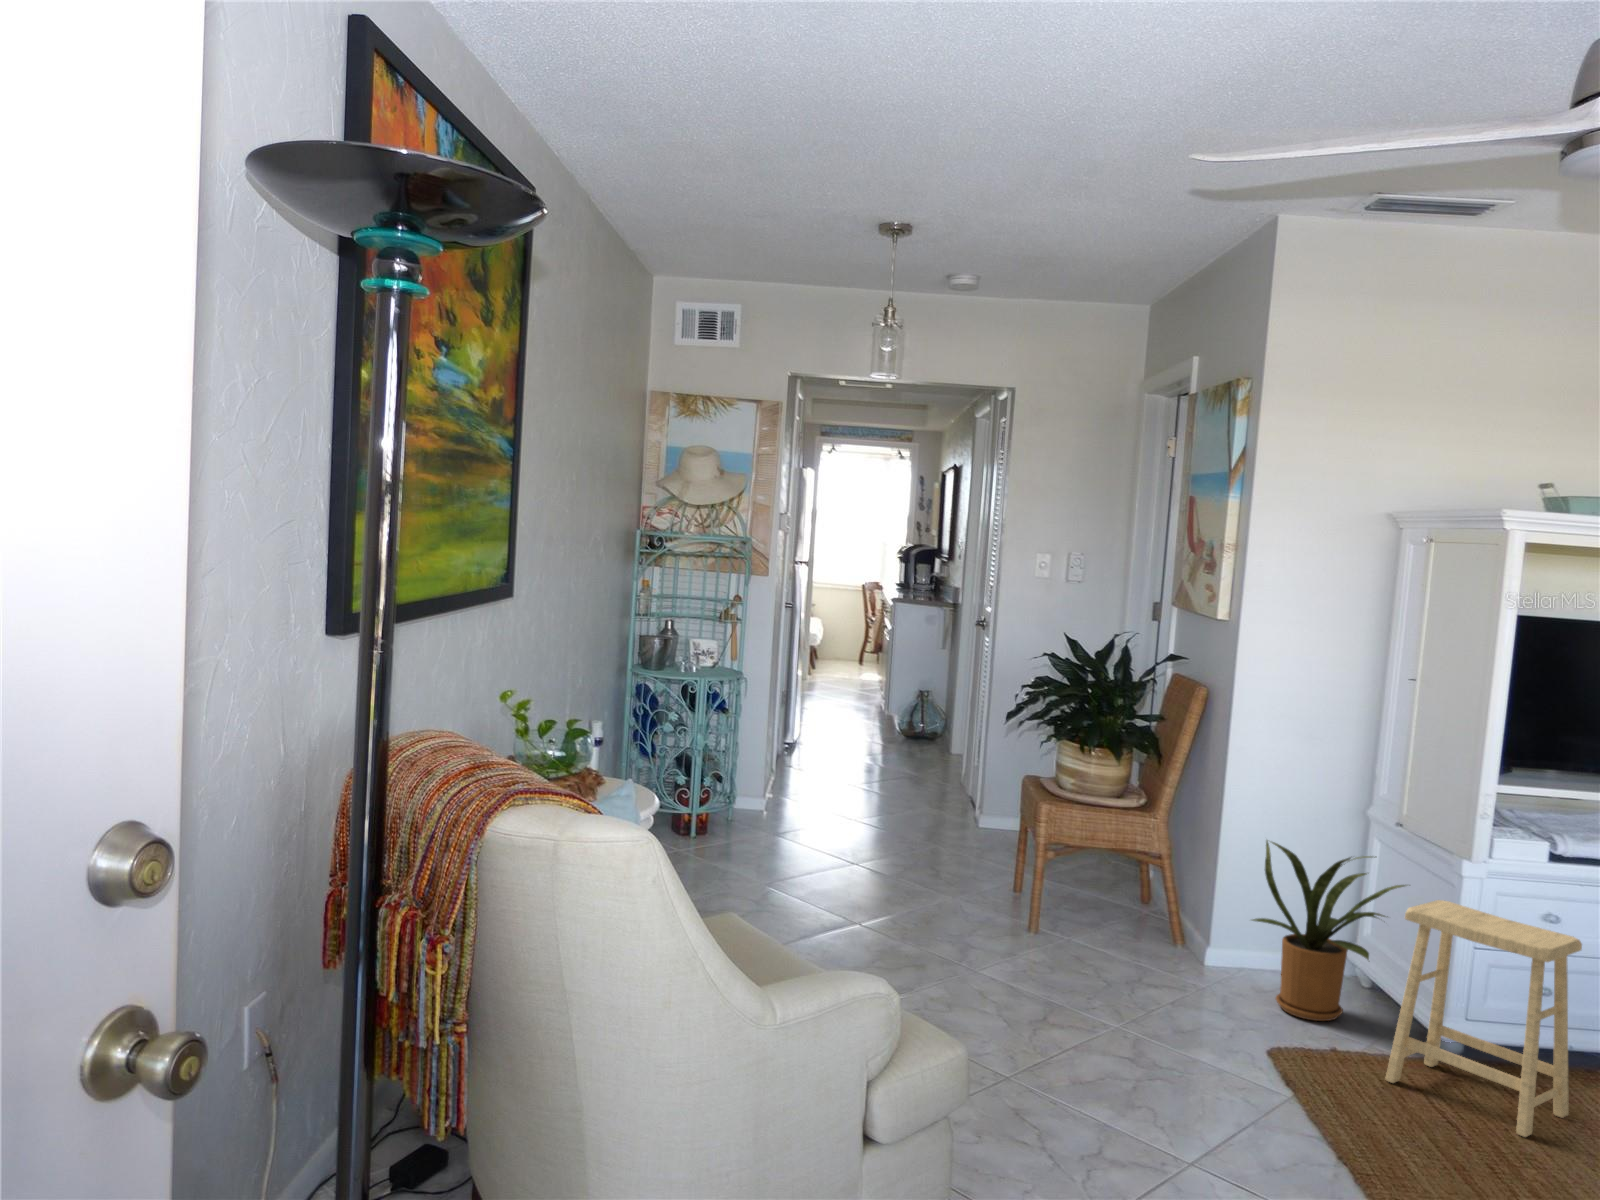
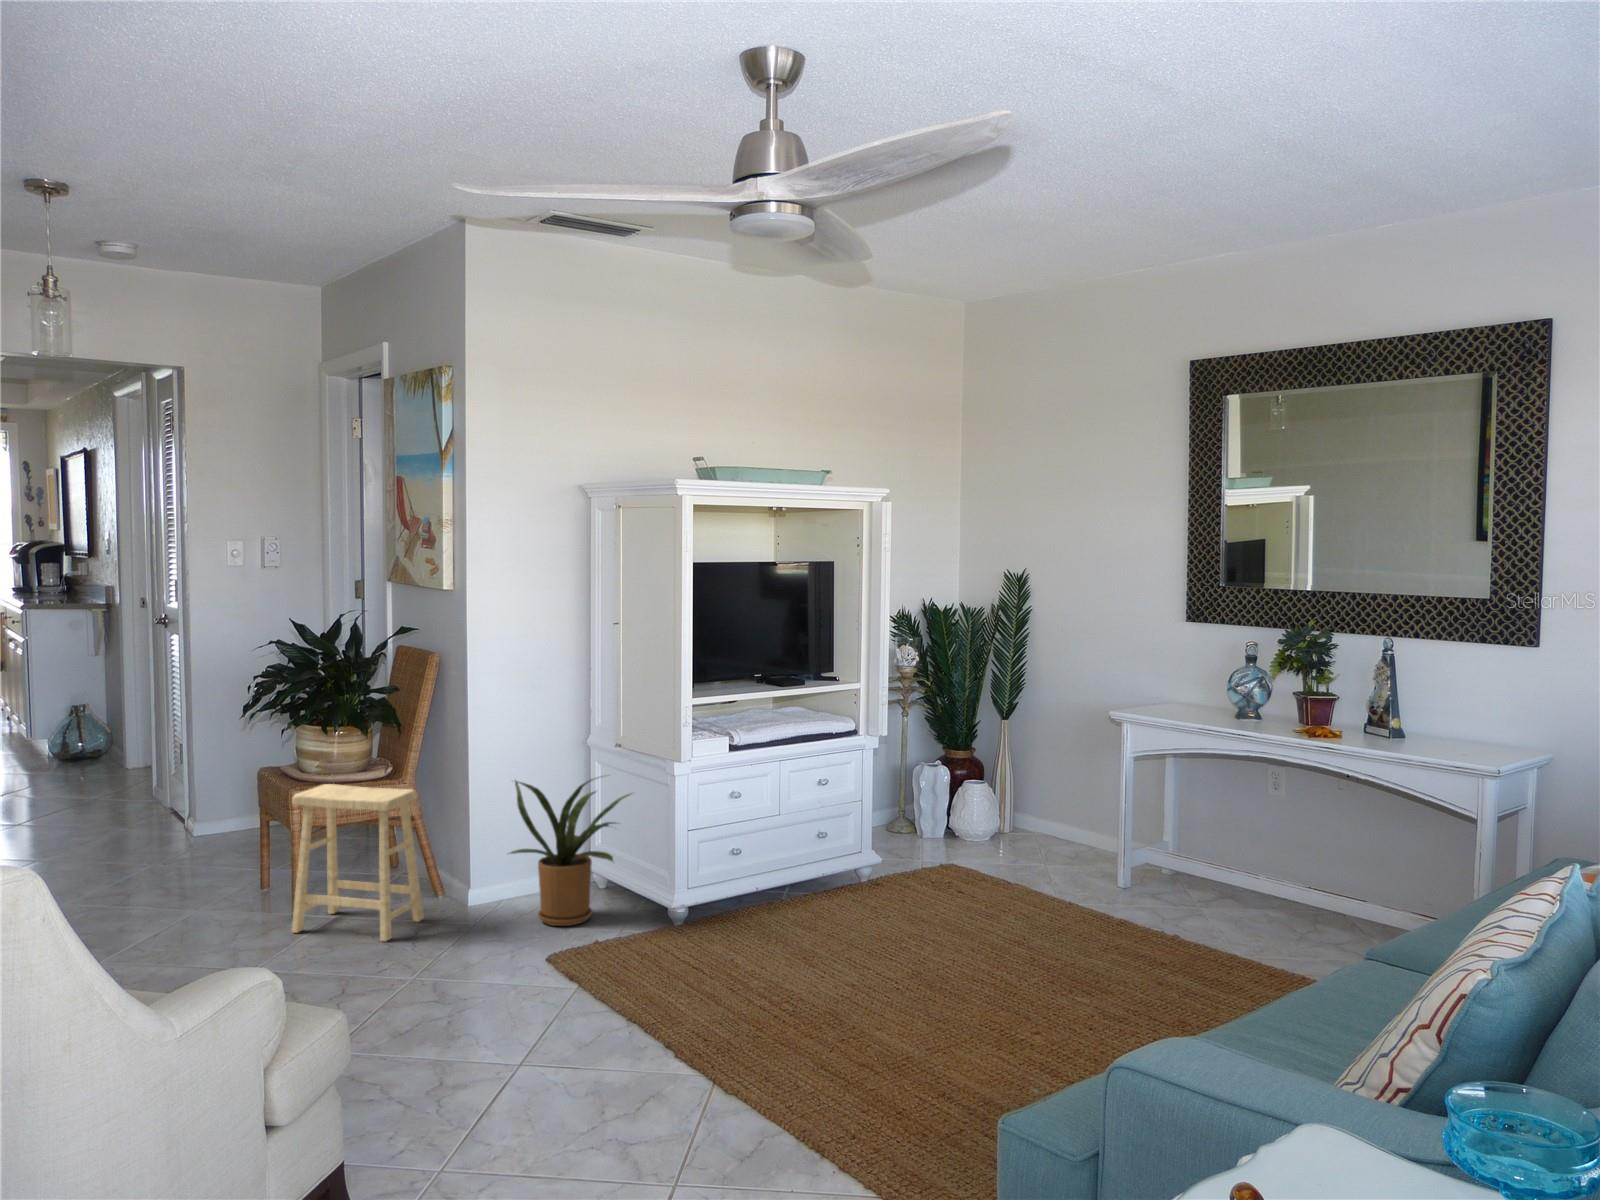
footstool: present [1386,900,1582,1137] -> present [292,784,424,942]

